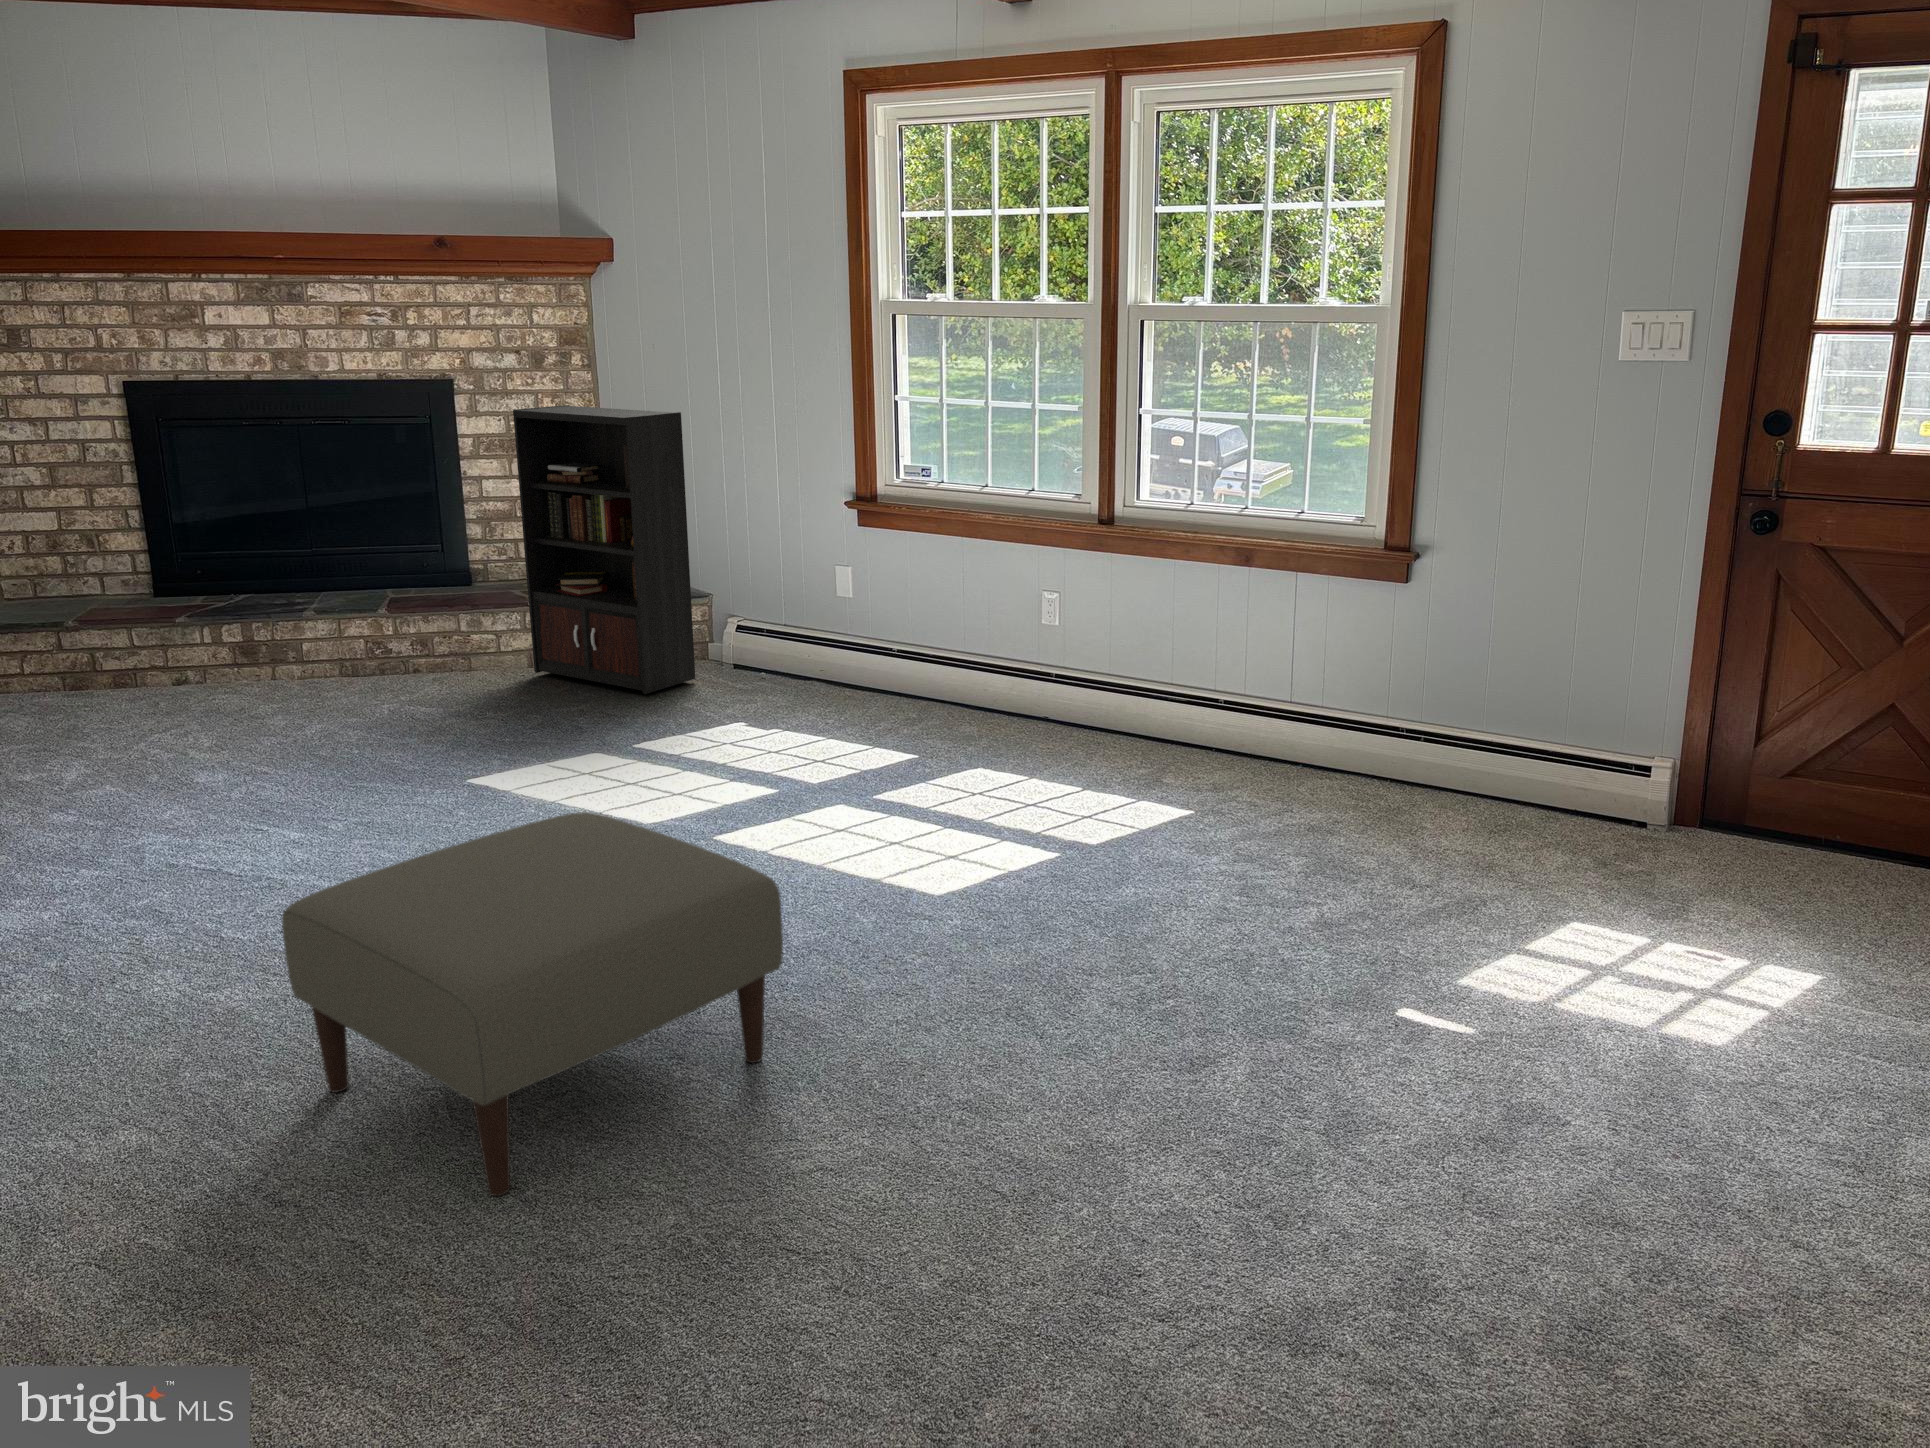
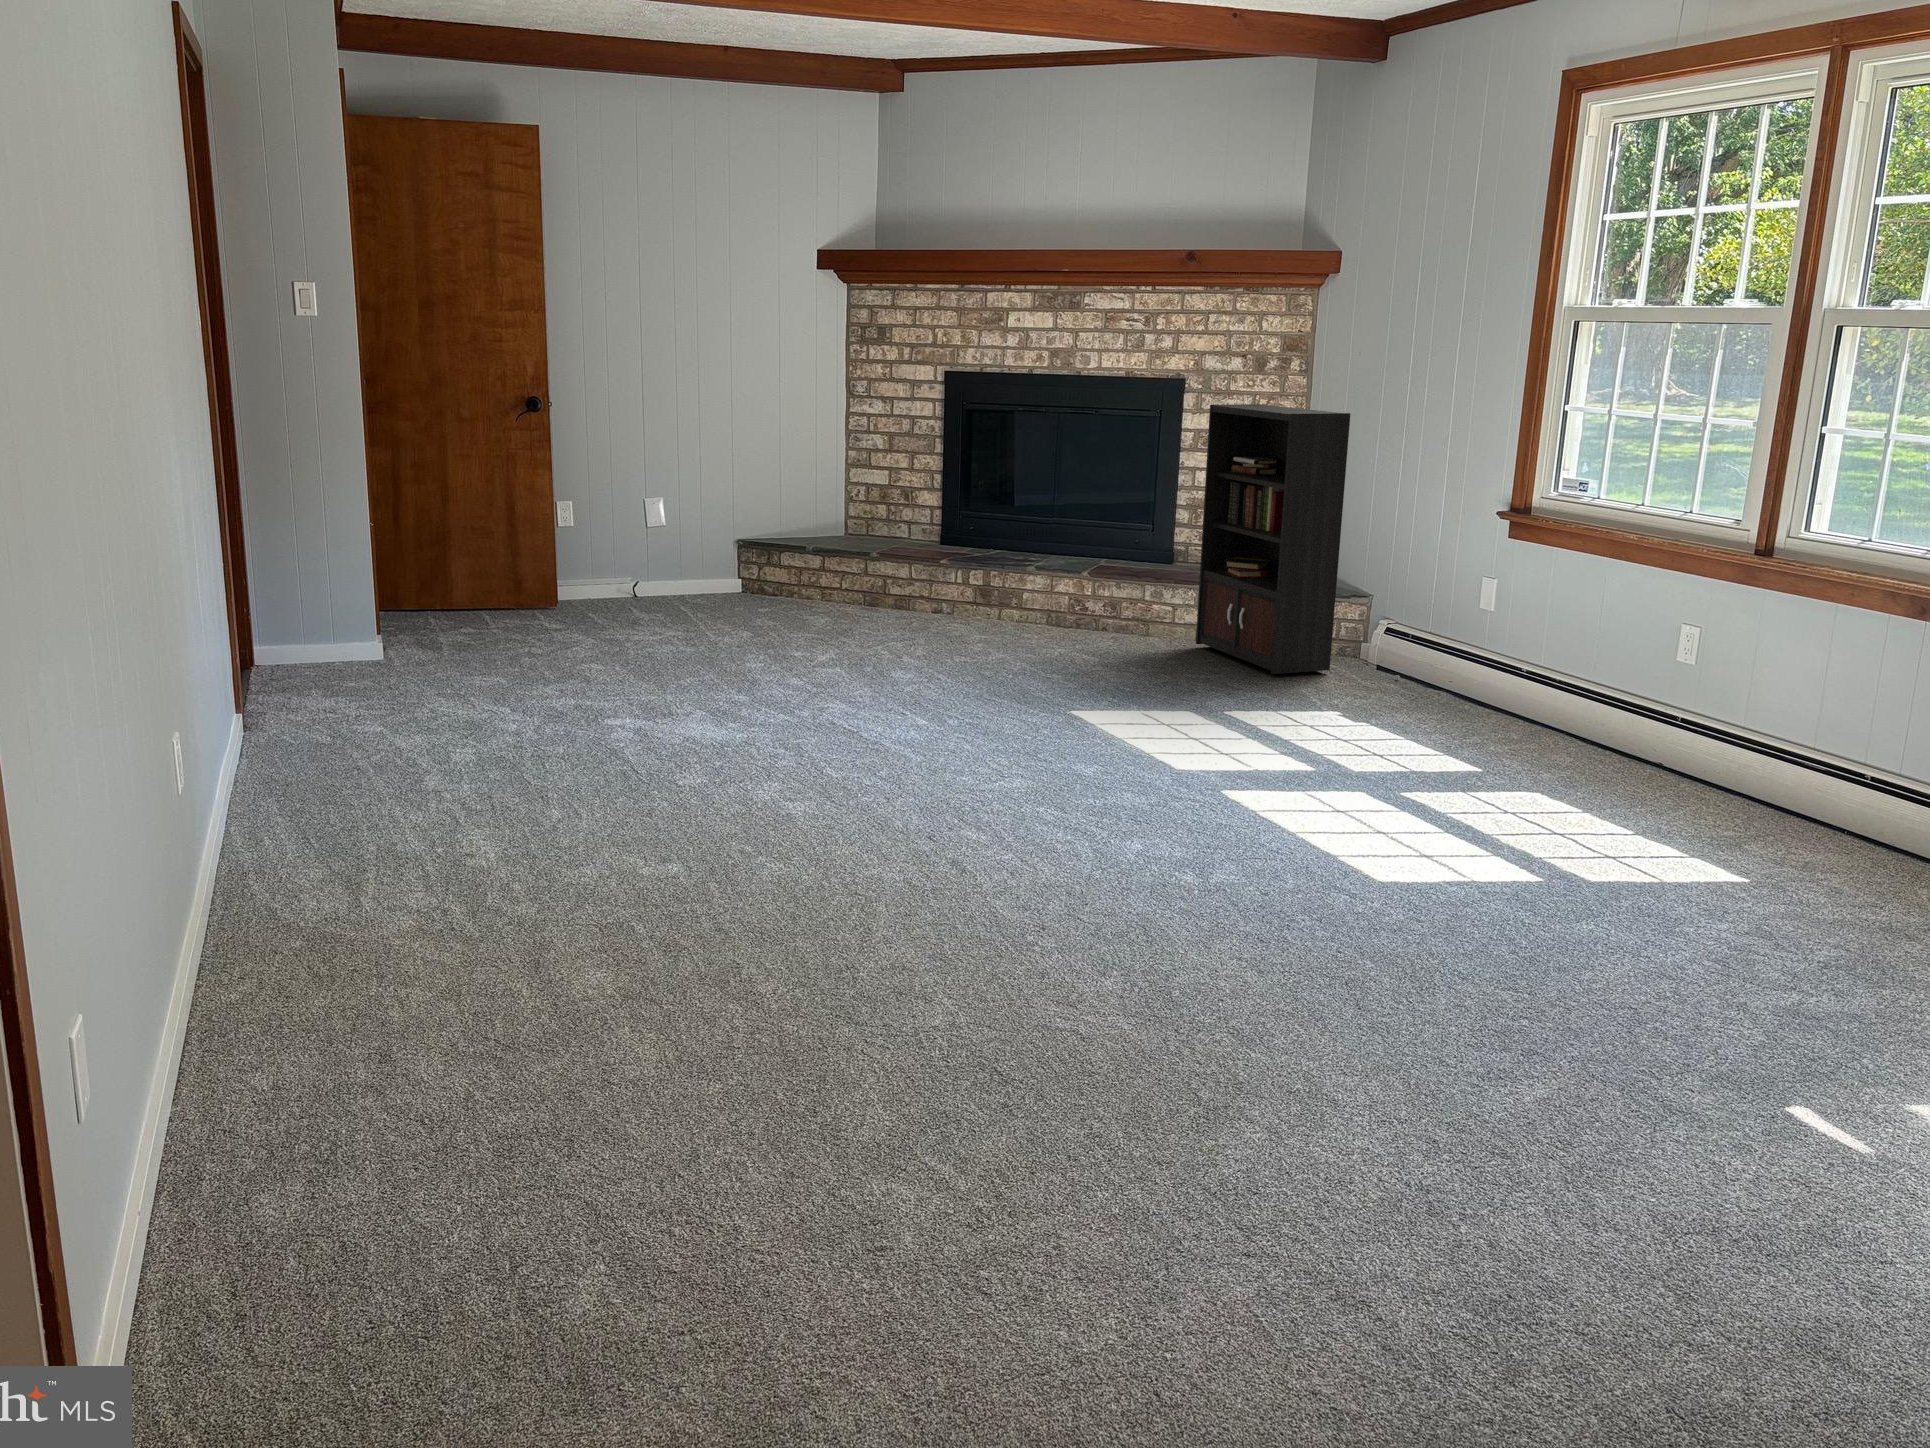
ottoman: present [282,812,783,1196] -> none [790,710,1129,959]

